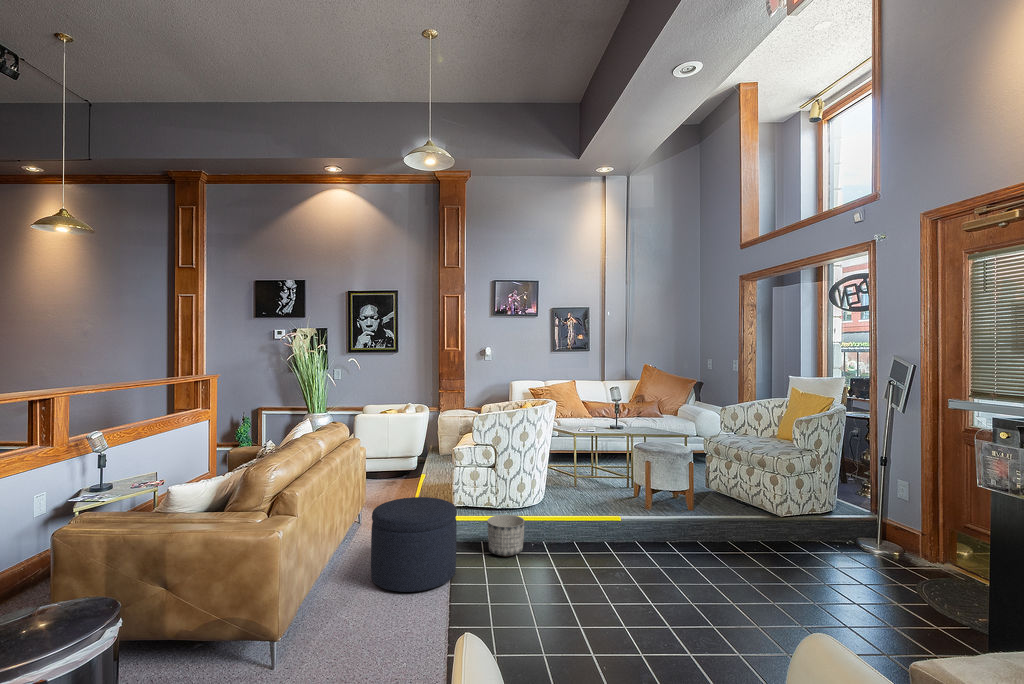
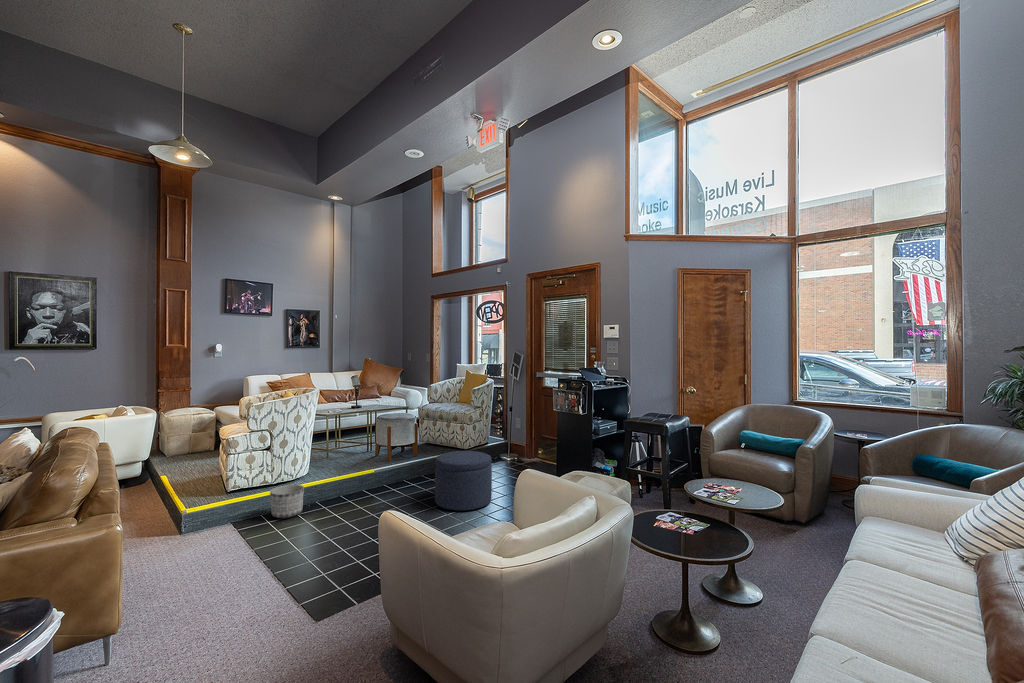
ottoman: present [371,497,457,592] -> present [435,451,492,511]

